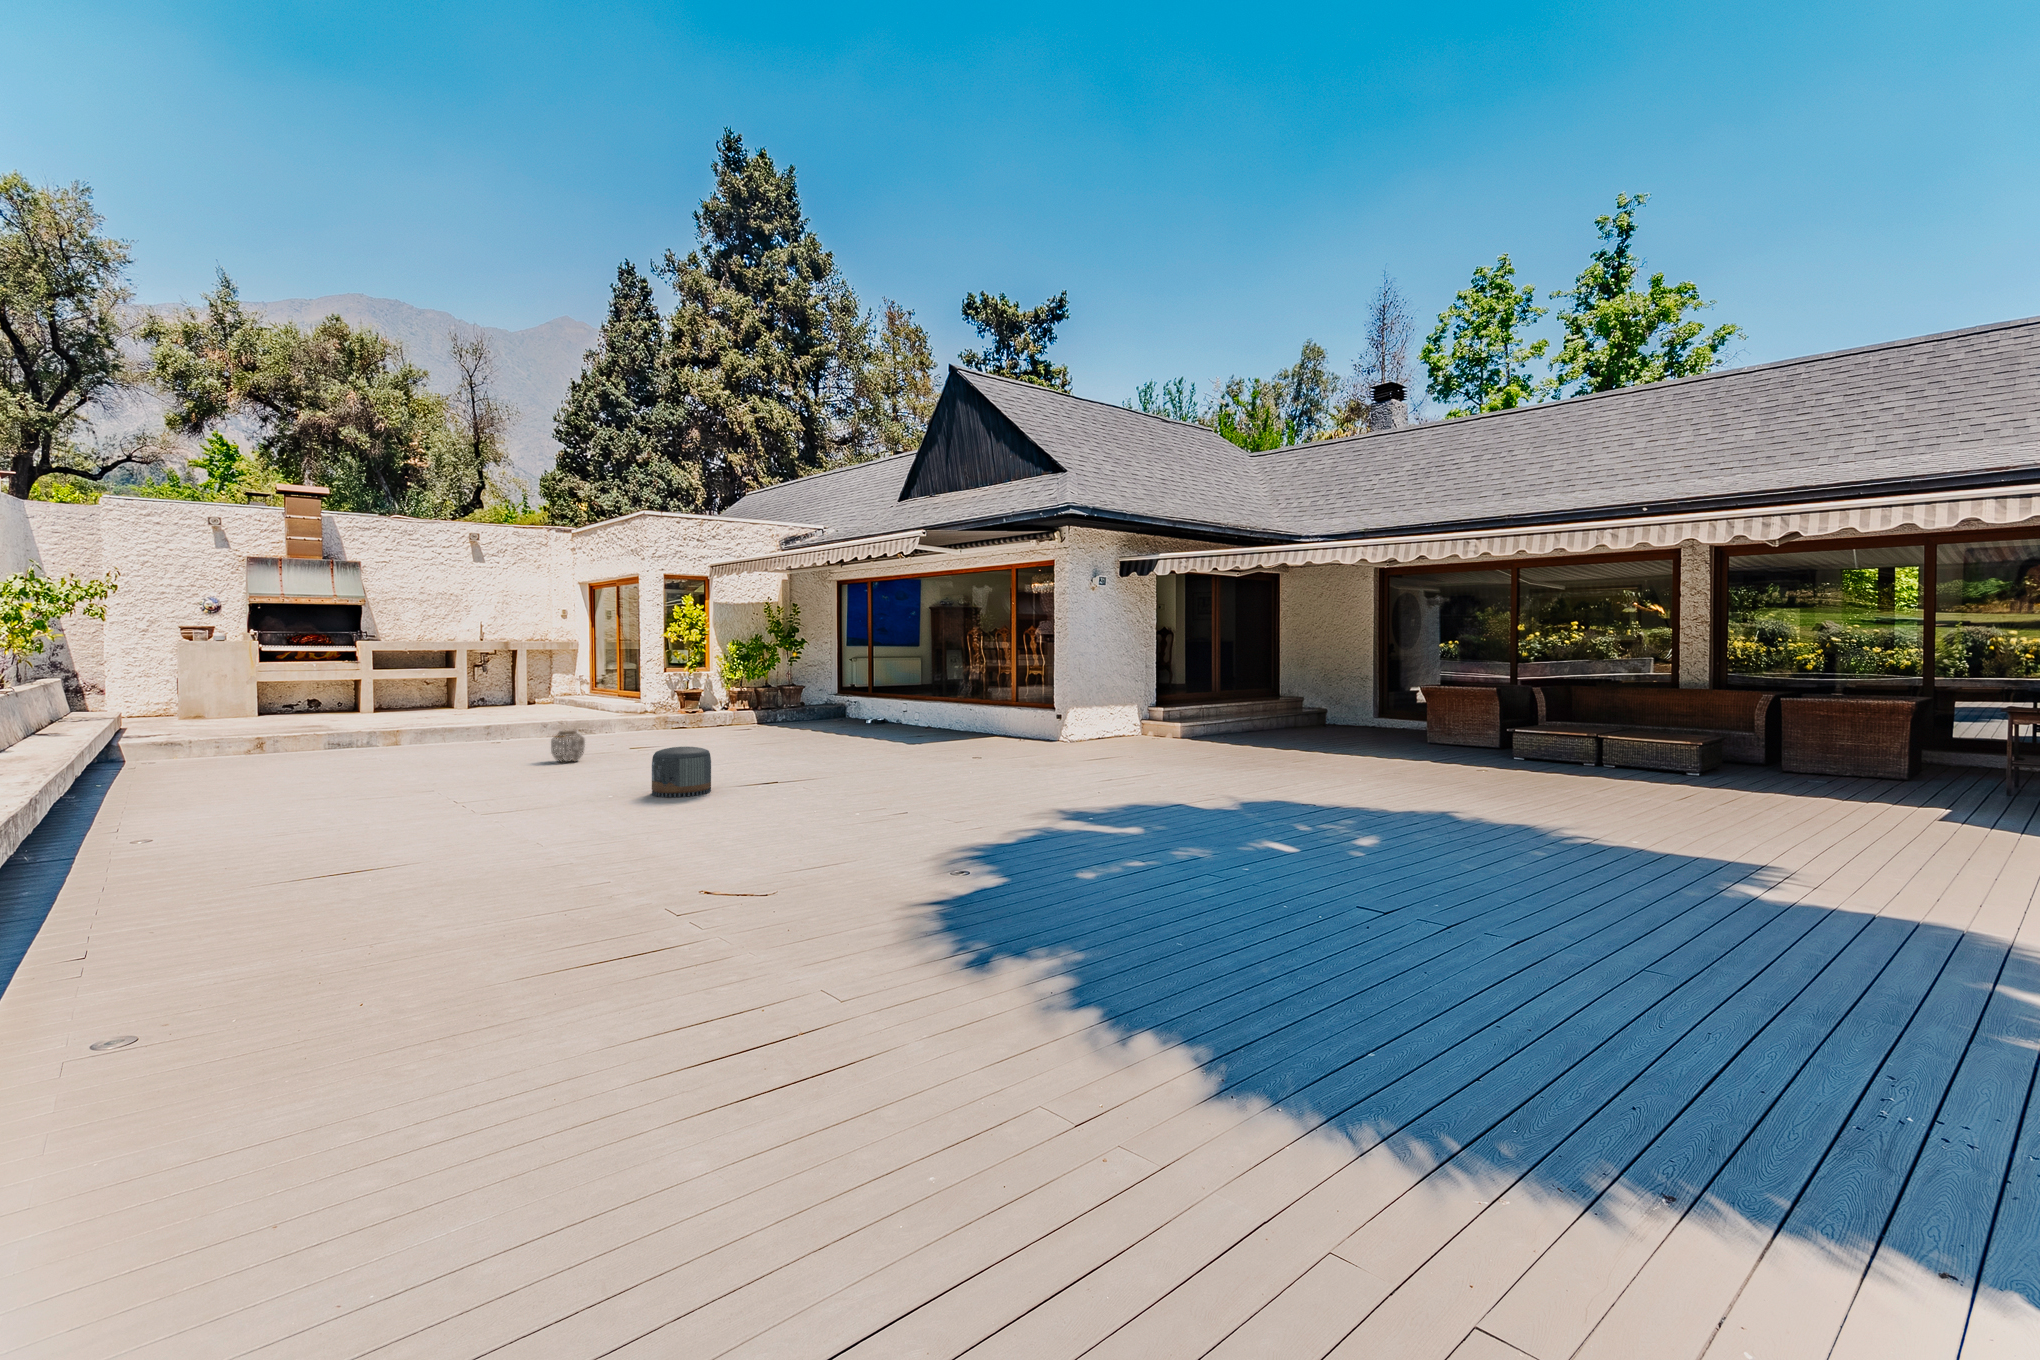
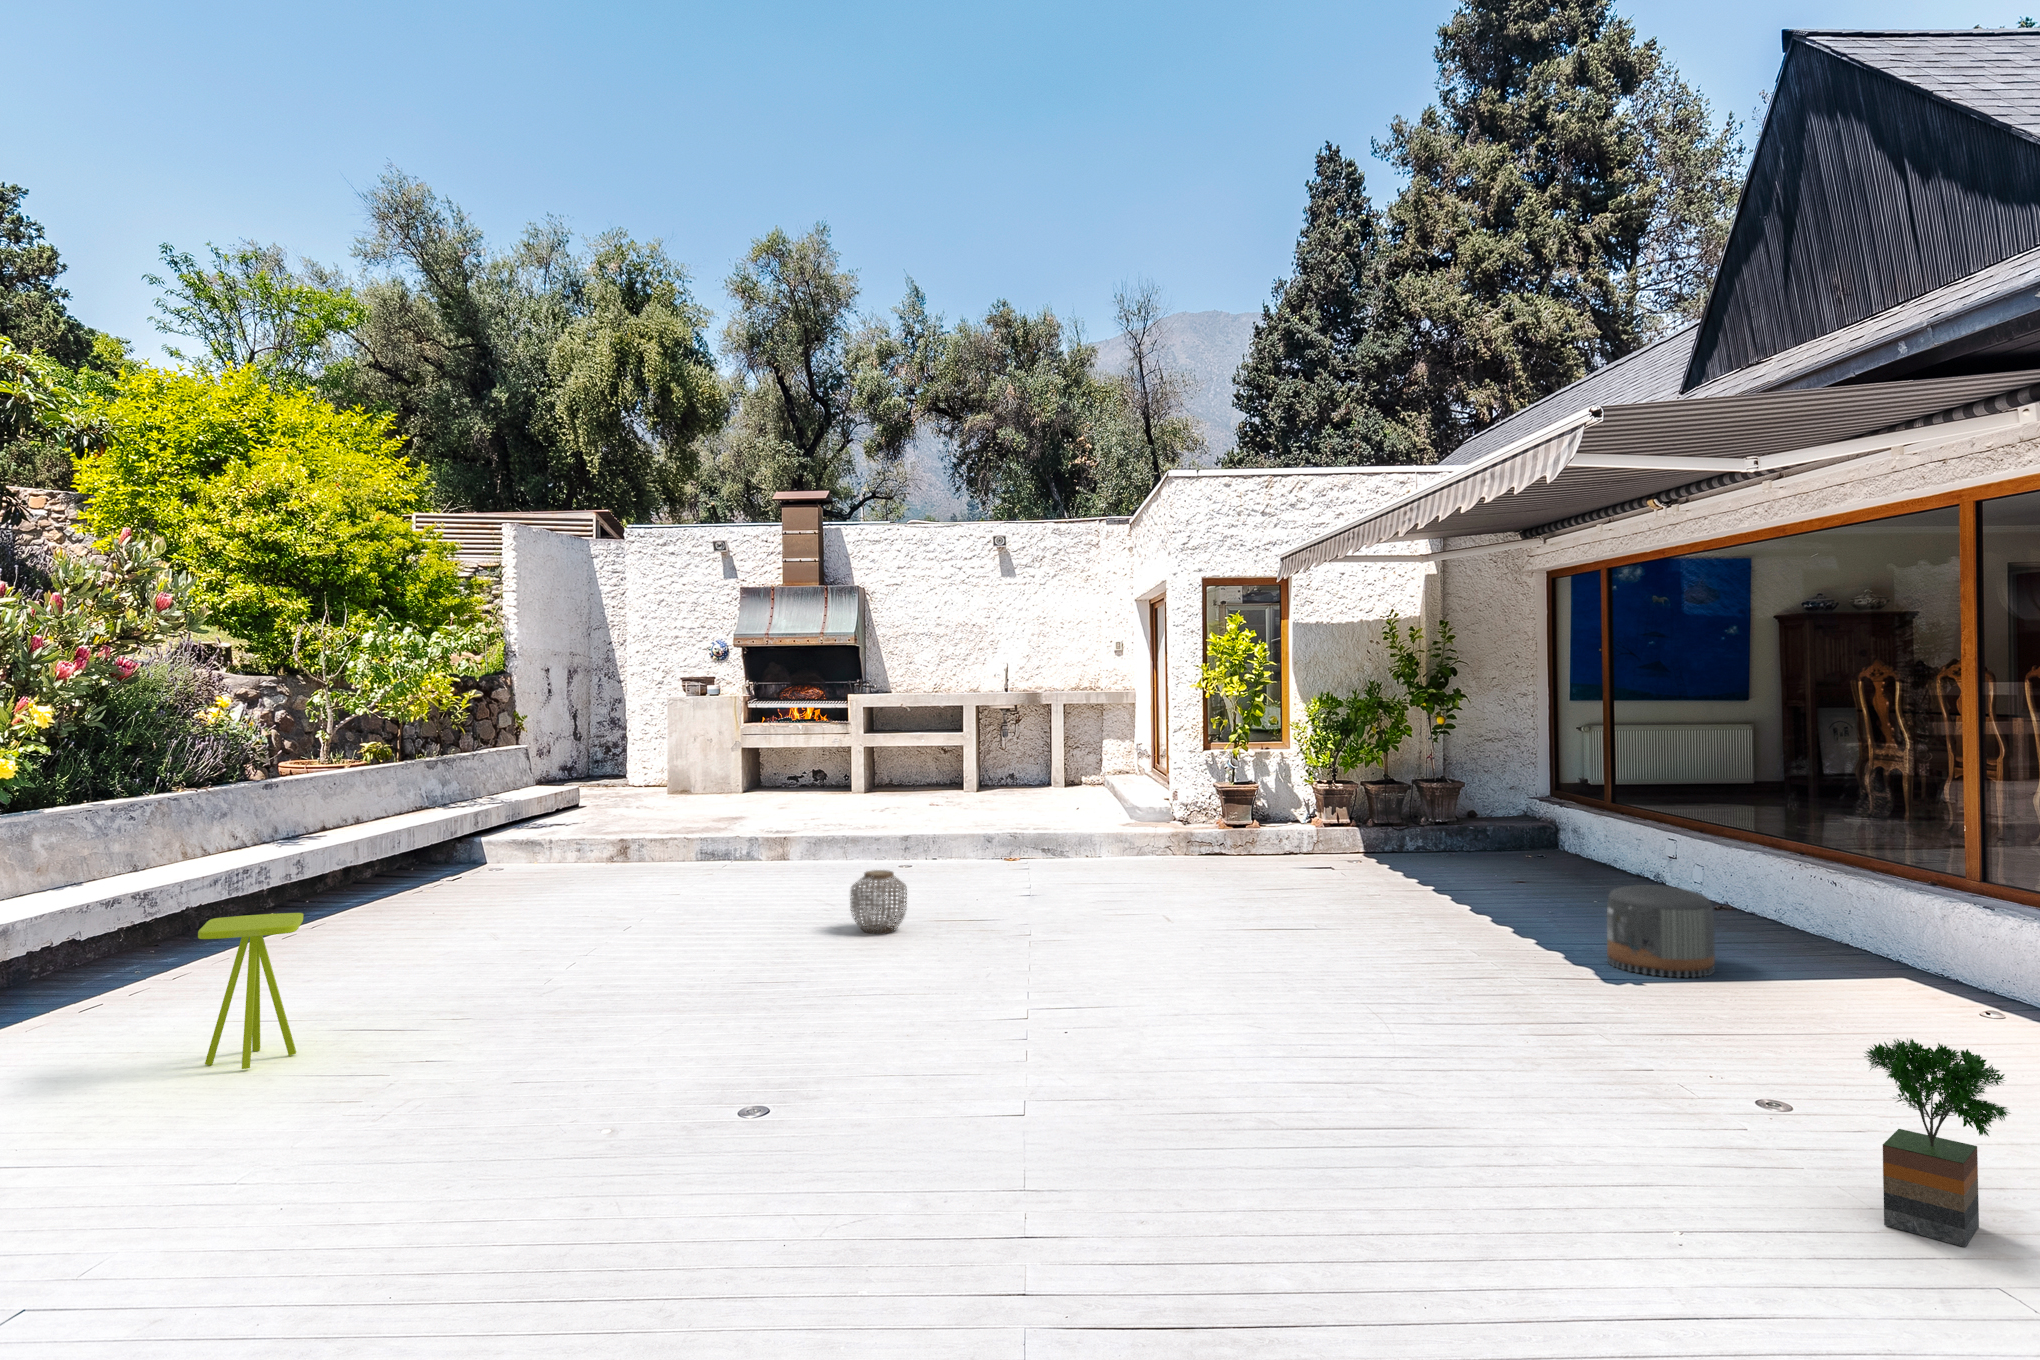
potted tree: none [1012,723,1044,771] -> present [1864,1039,2010,1247]
pouf: present [652,747,711,797] -> present [1607,885,1715,978]
side table: none [312,749,380,827] -> present [198,913,304,1069]

